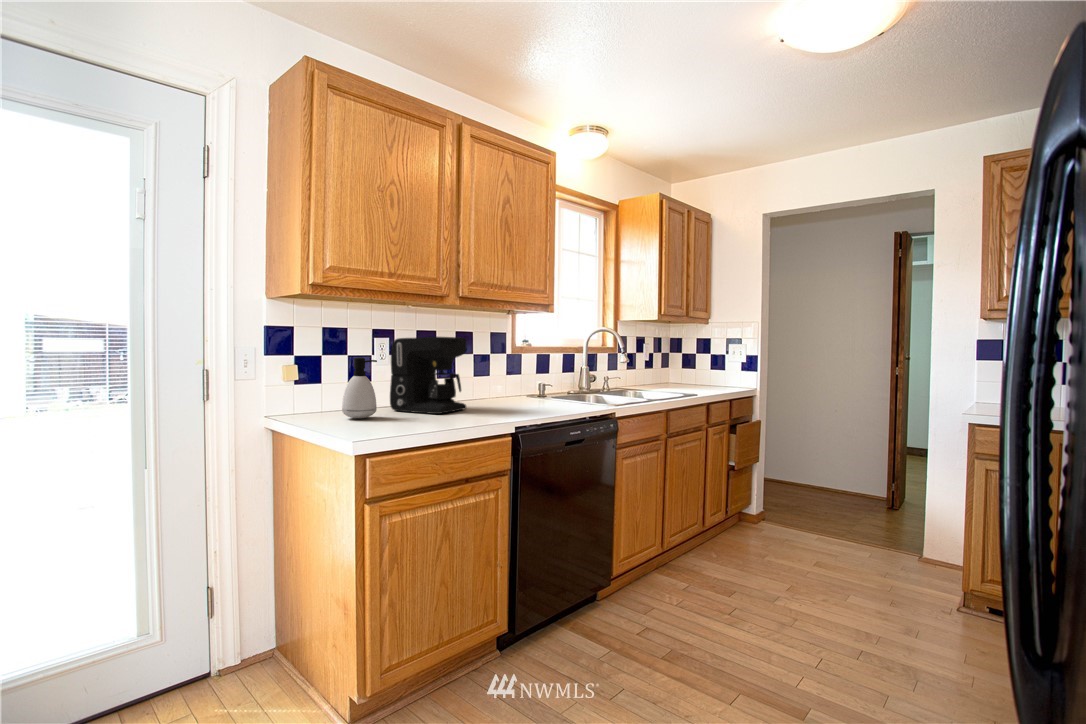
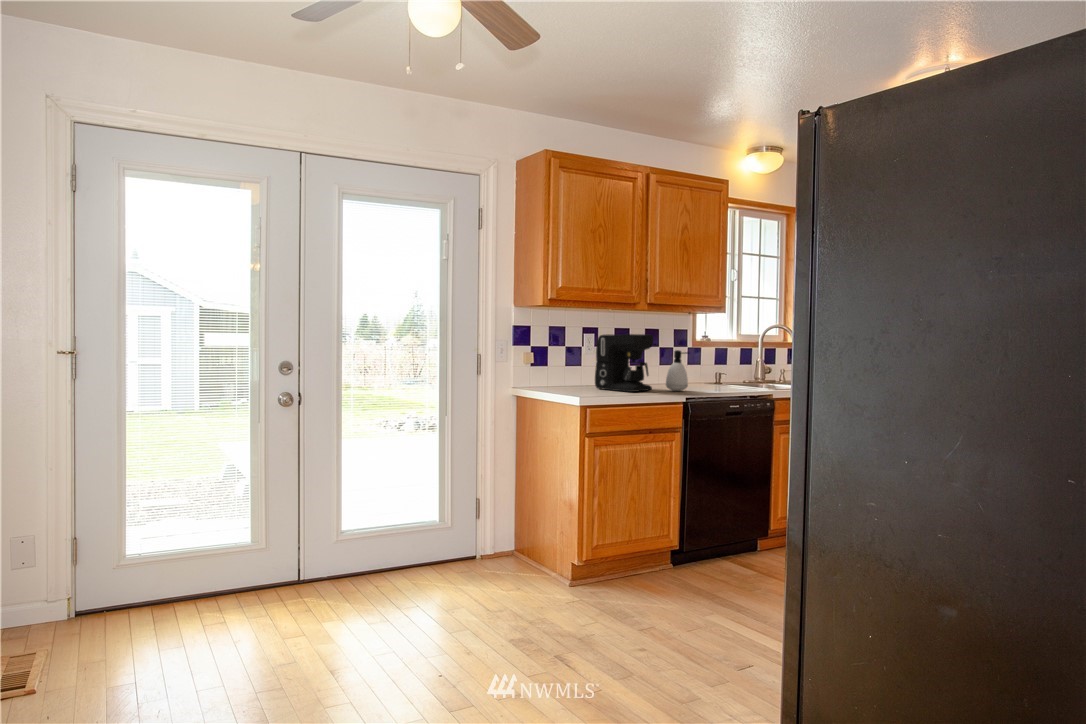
soap dispenser: present [342,357,377,418] -> present [666,350,689,391]

